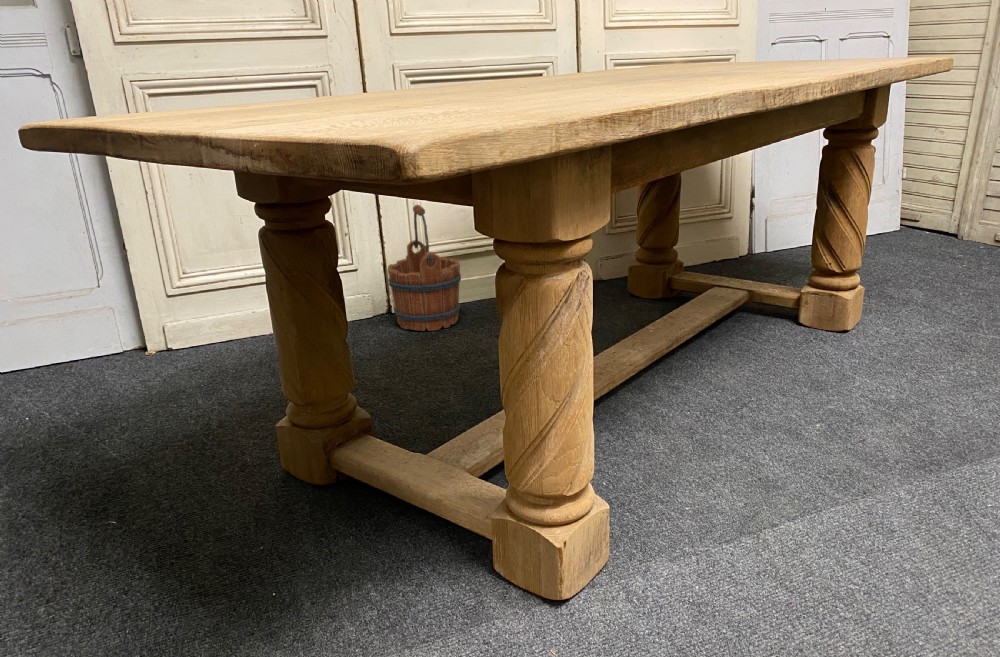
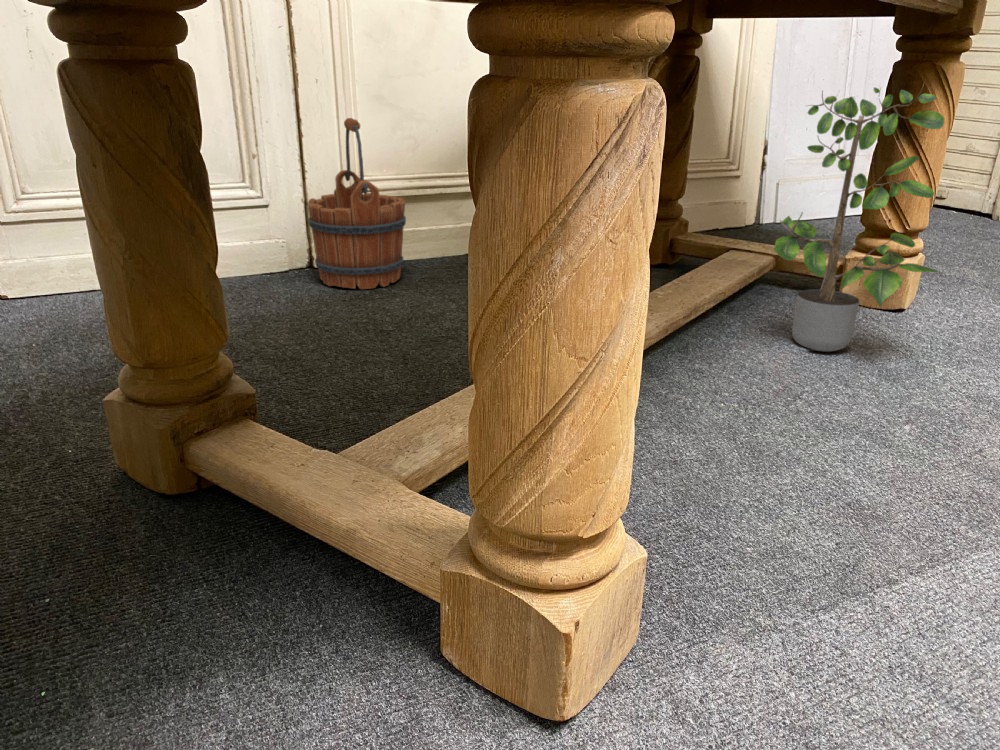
potted plant: none [729,177,855,369] -> present [774,88,944,352]

